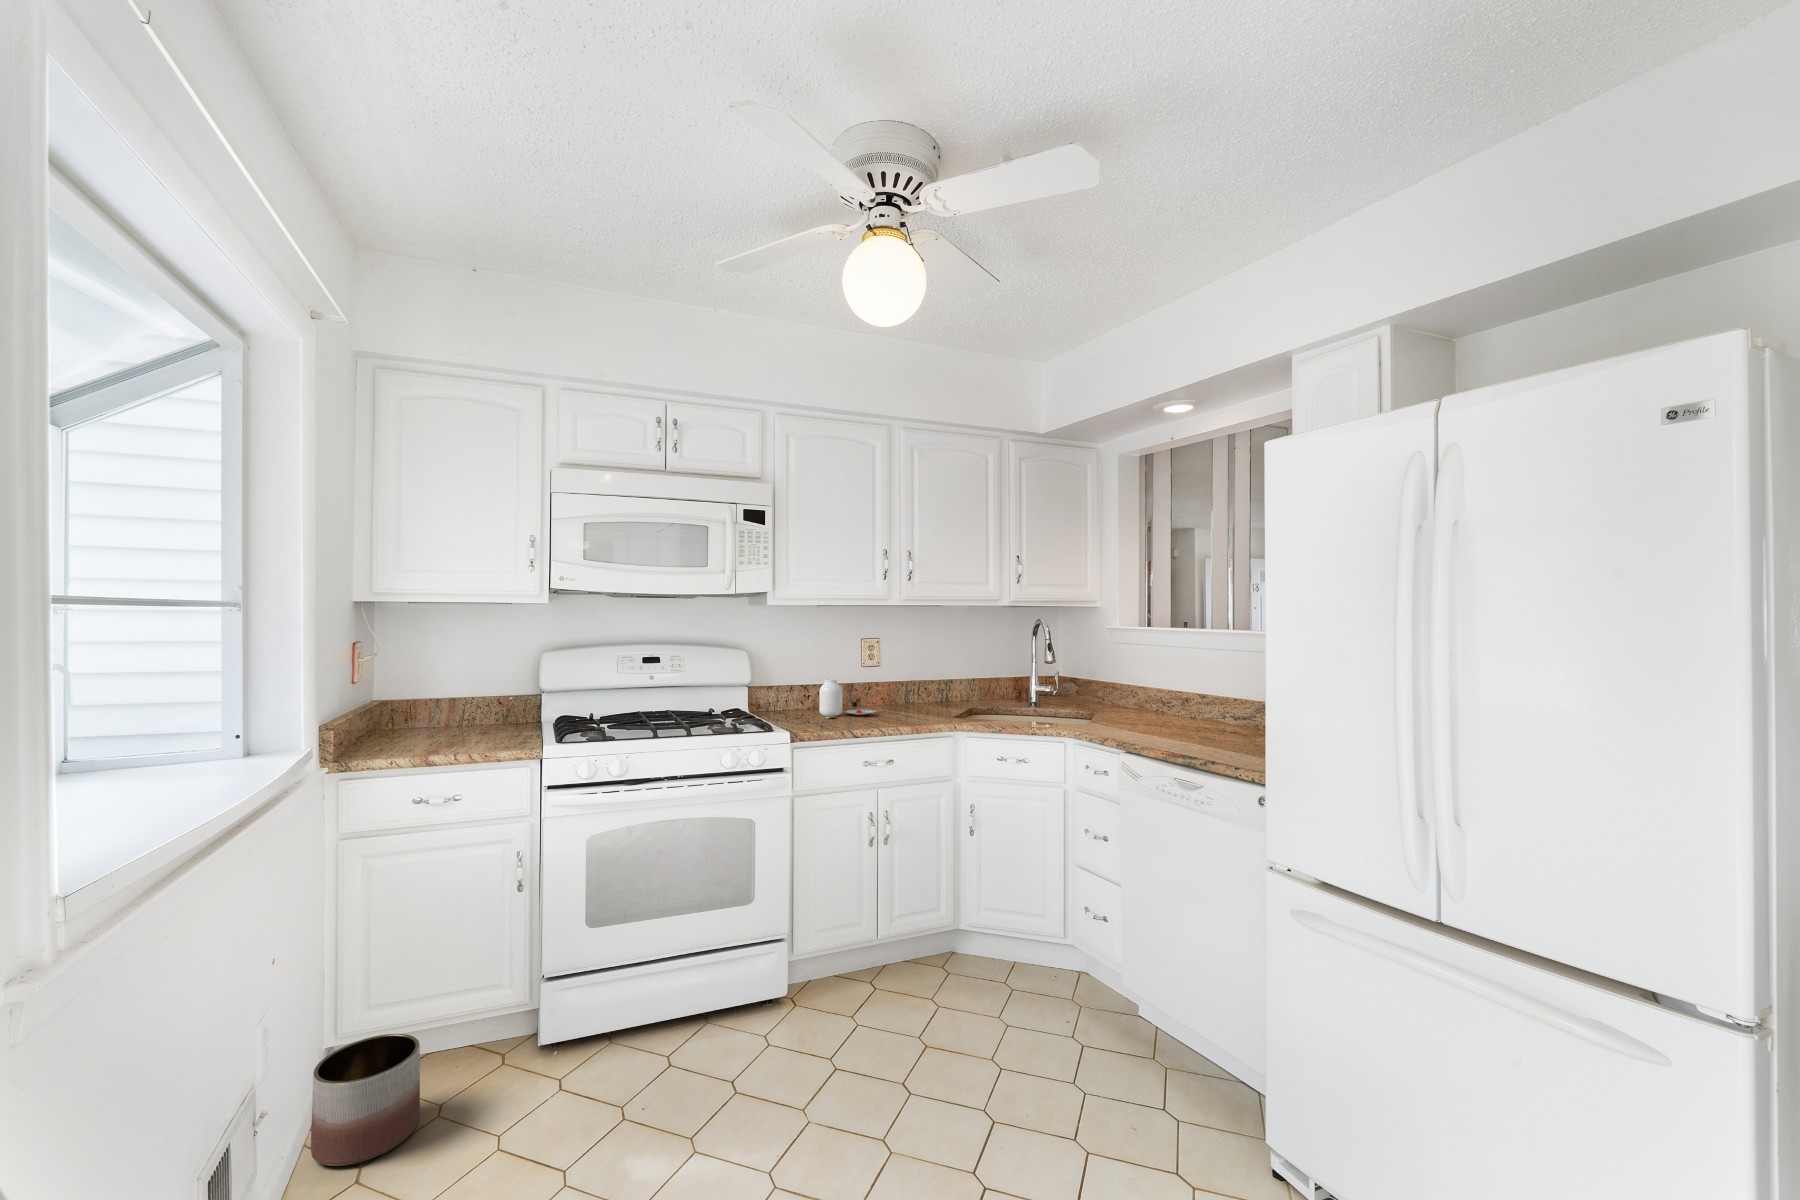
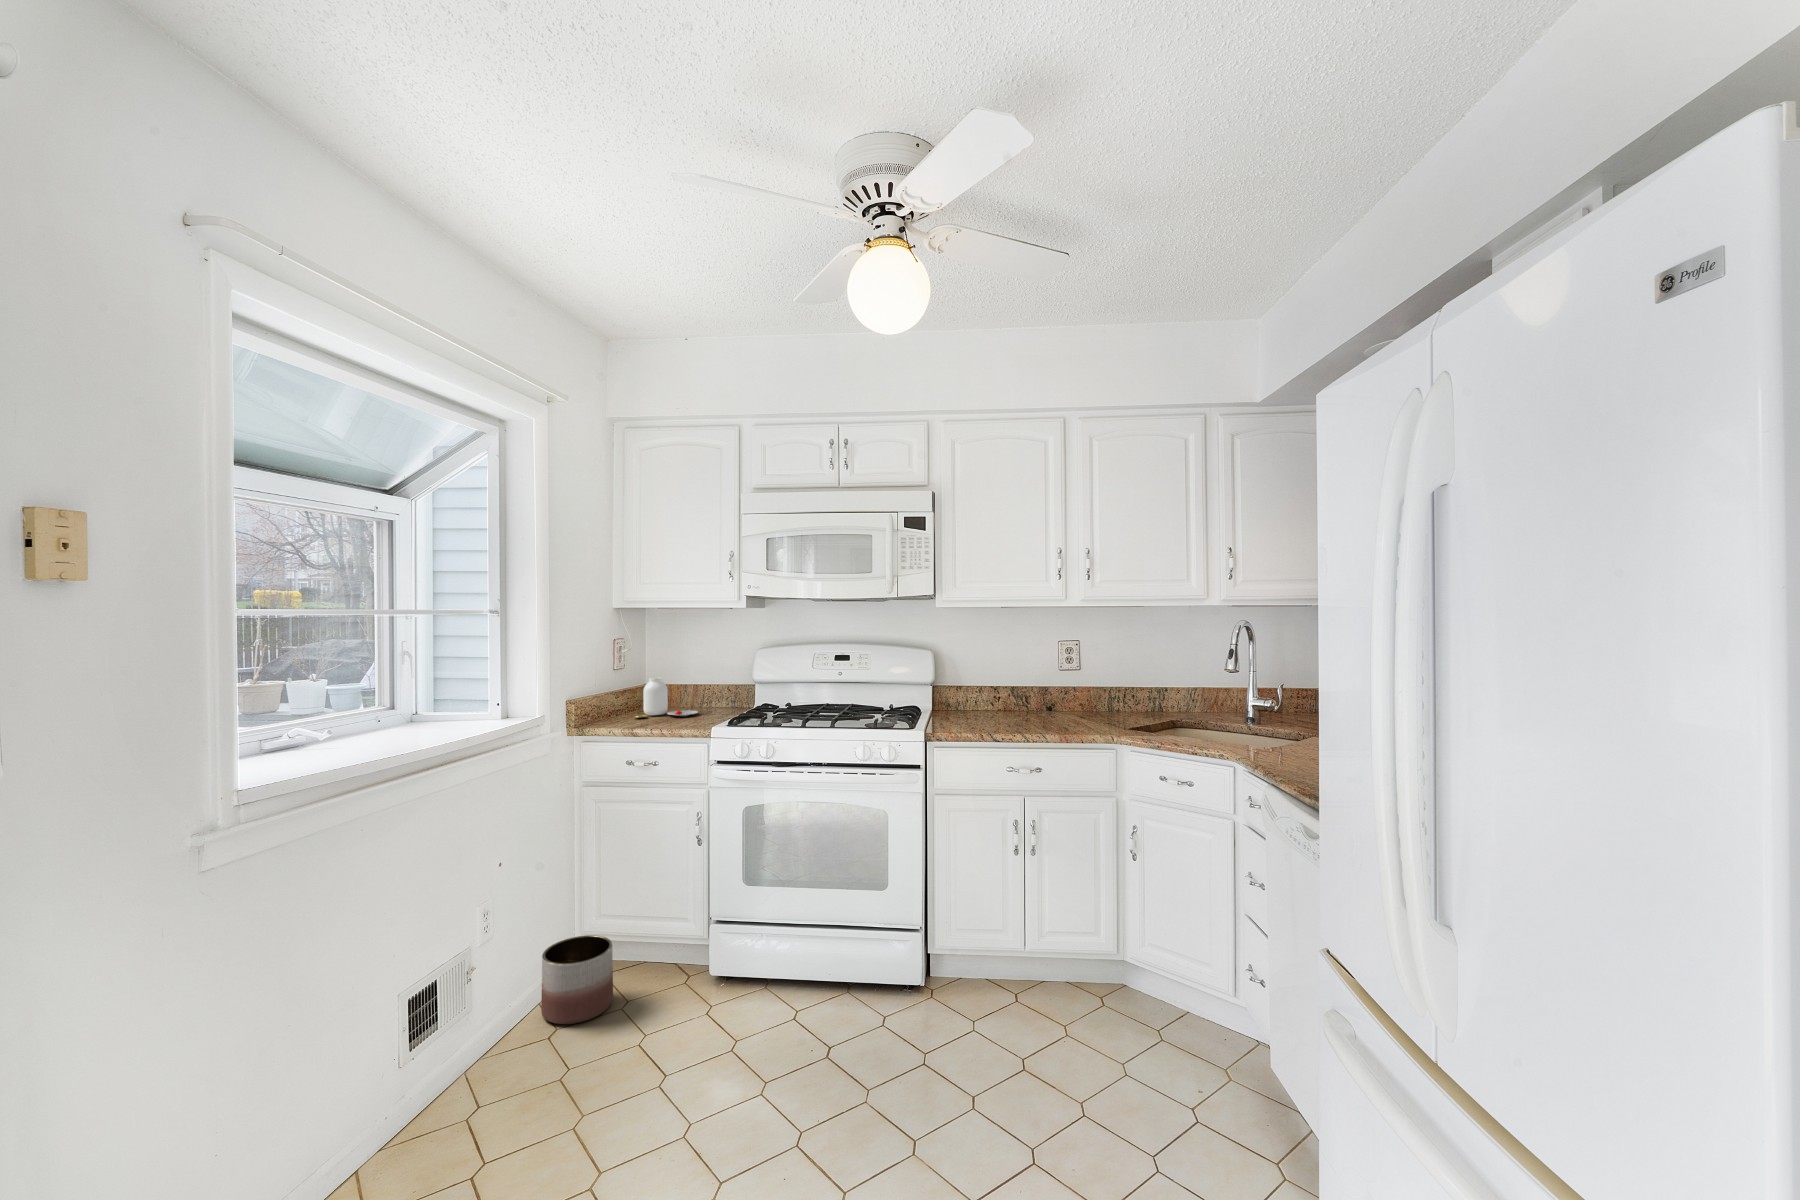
jar: present [819,679,875,719] -> present [634,678,698,718]

